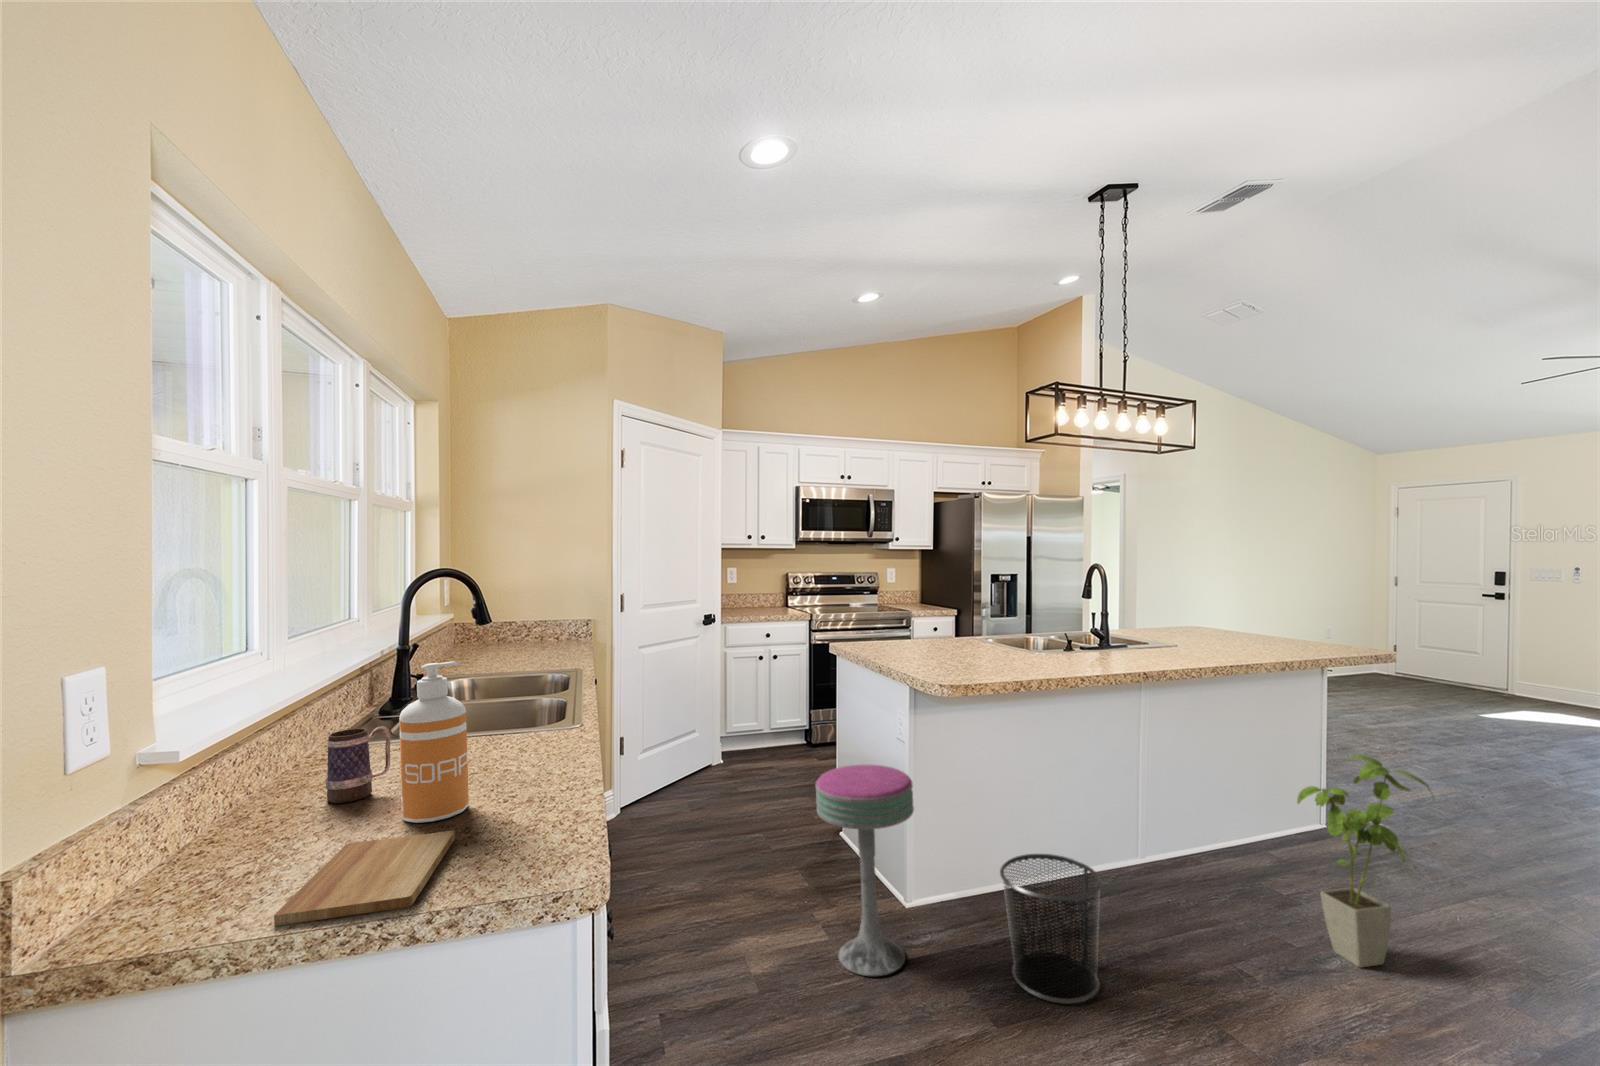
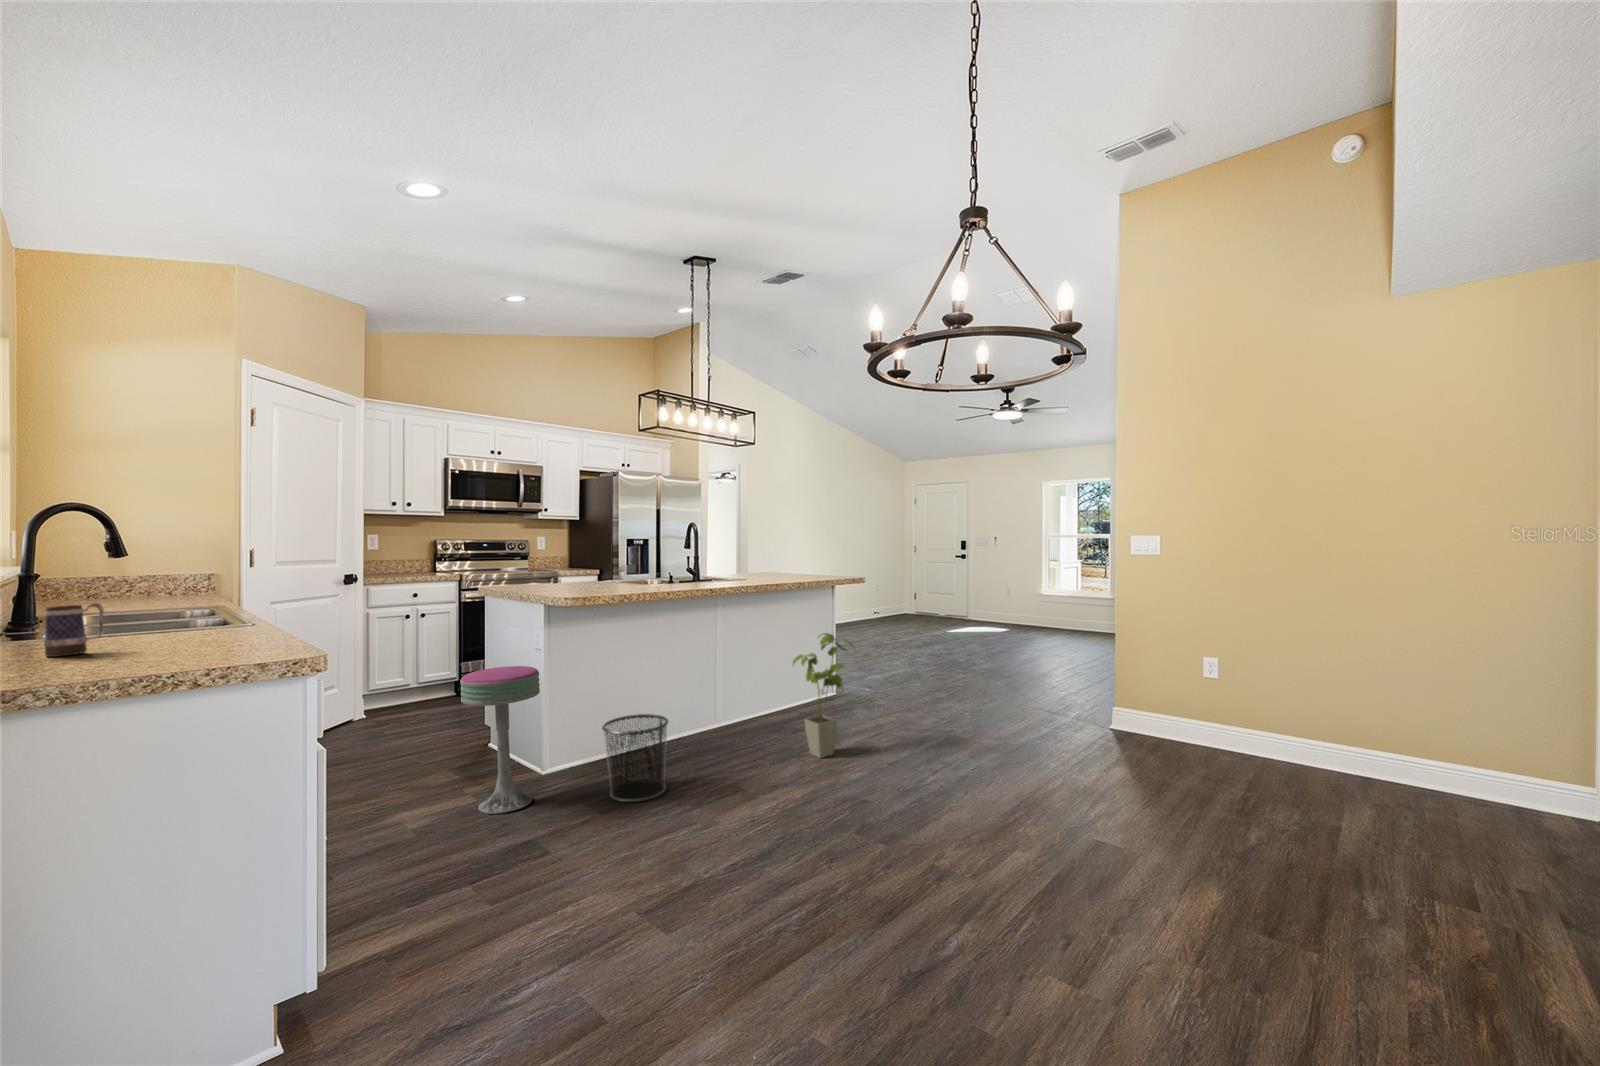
soap dispenser: present [399,661,469,823] -> none [130,549,189,656]
cutting board: present [274,831,455,926] -> none [92,650,194,678]

